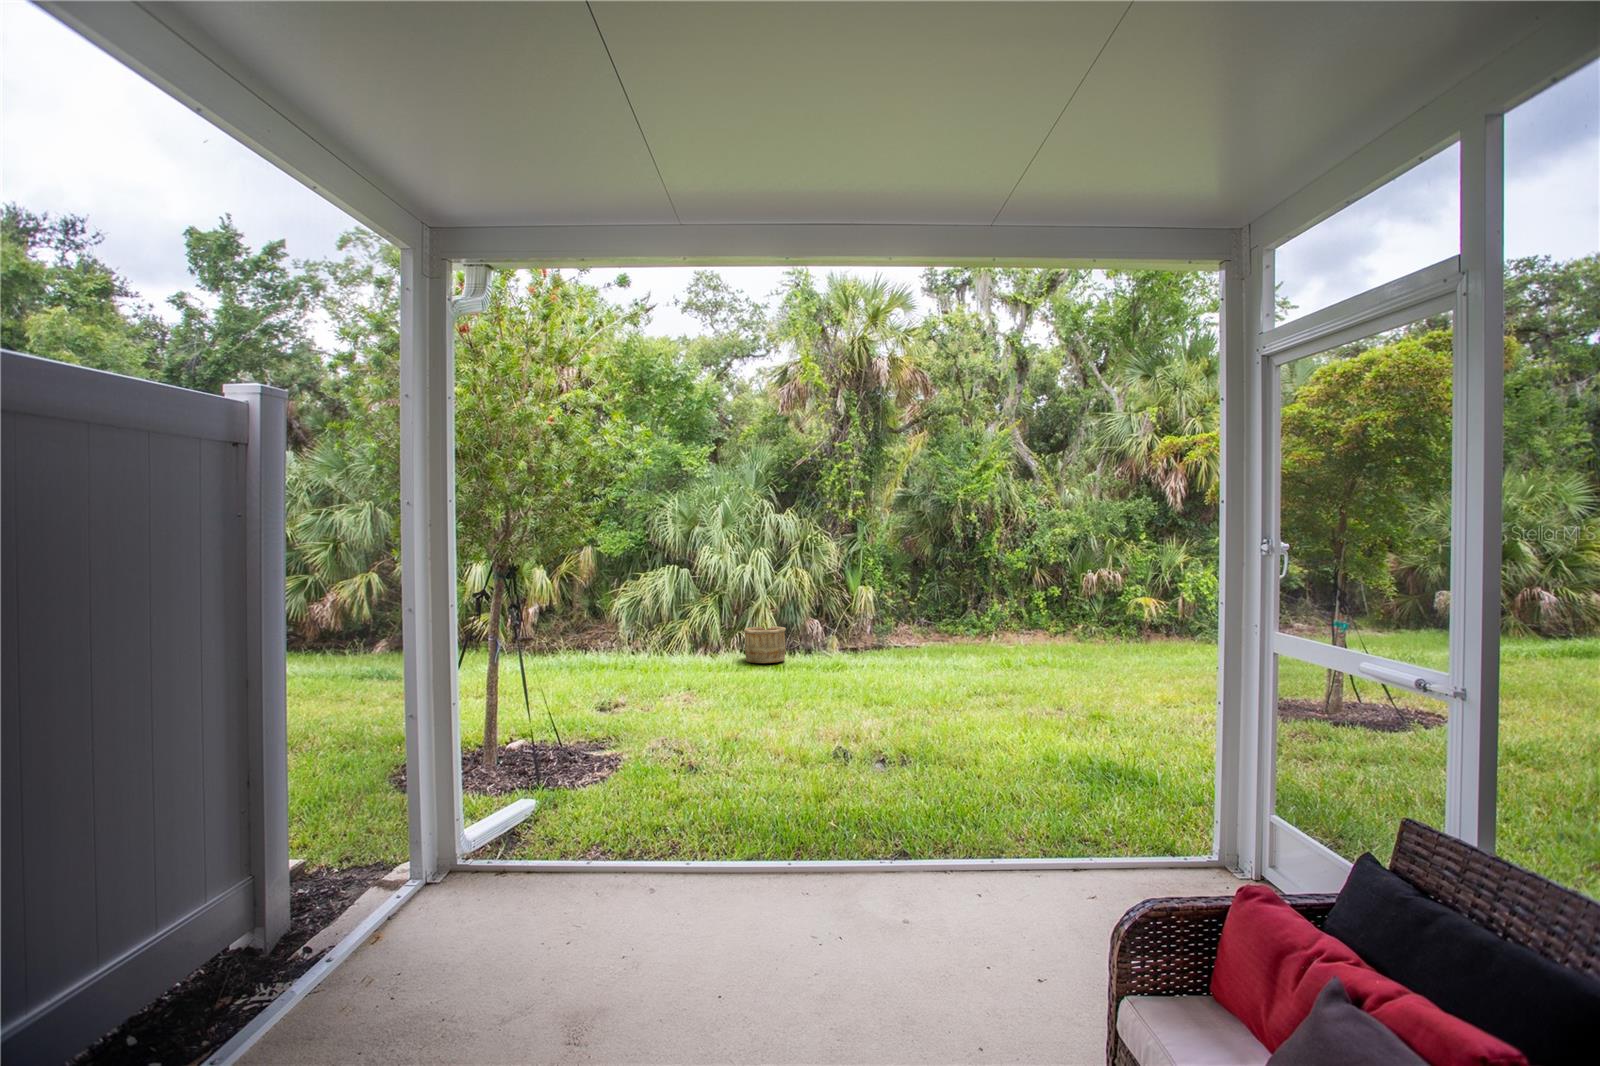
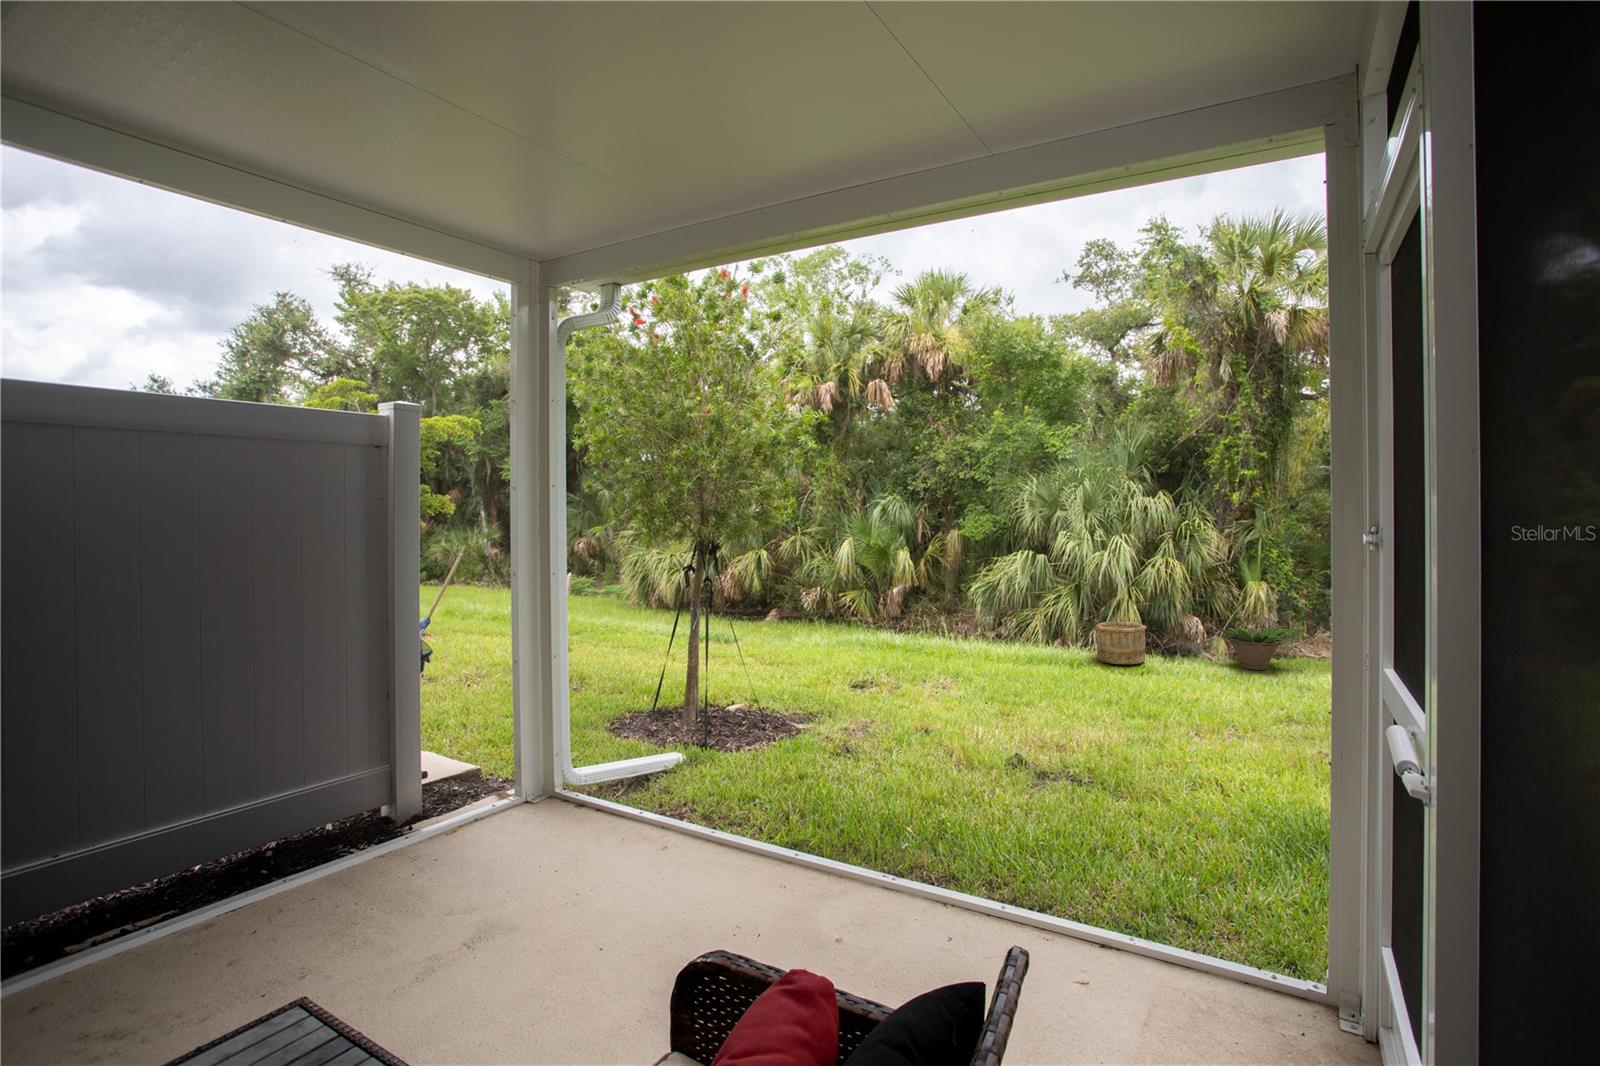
decorative plant: none [832,621,898,658] -> present [1211,626,1298,670]

